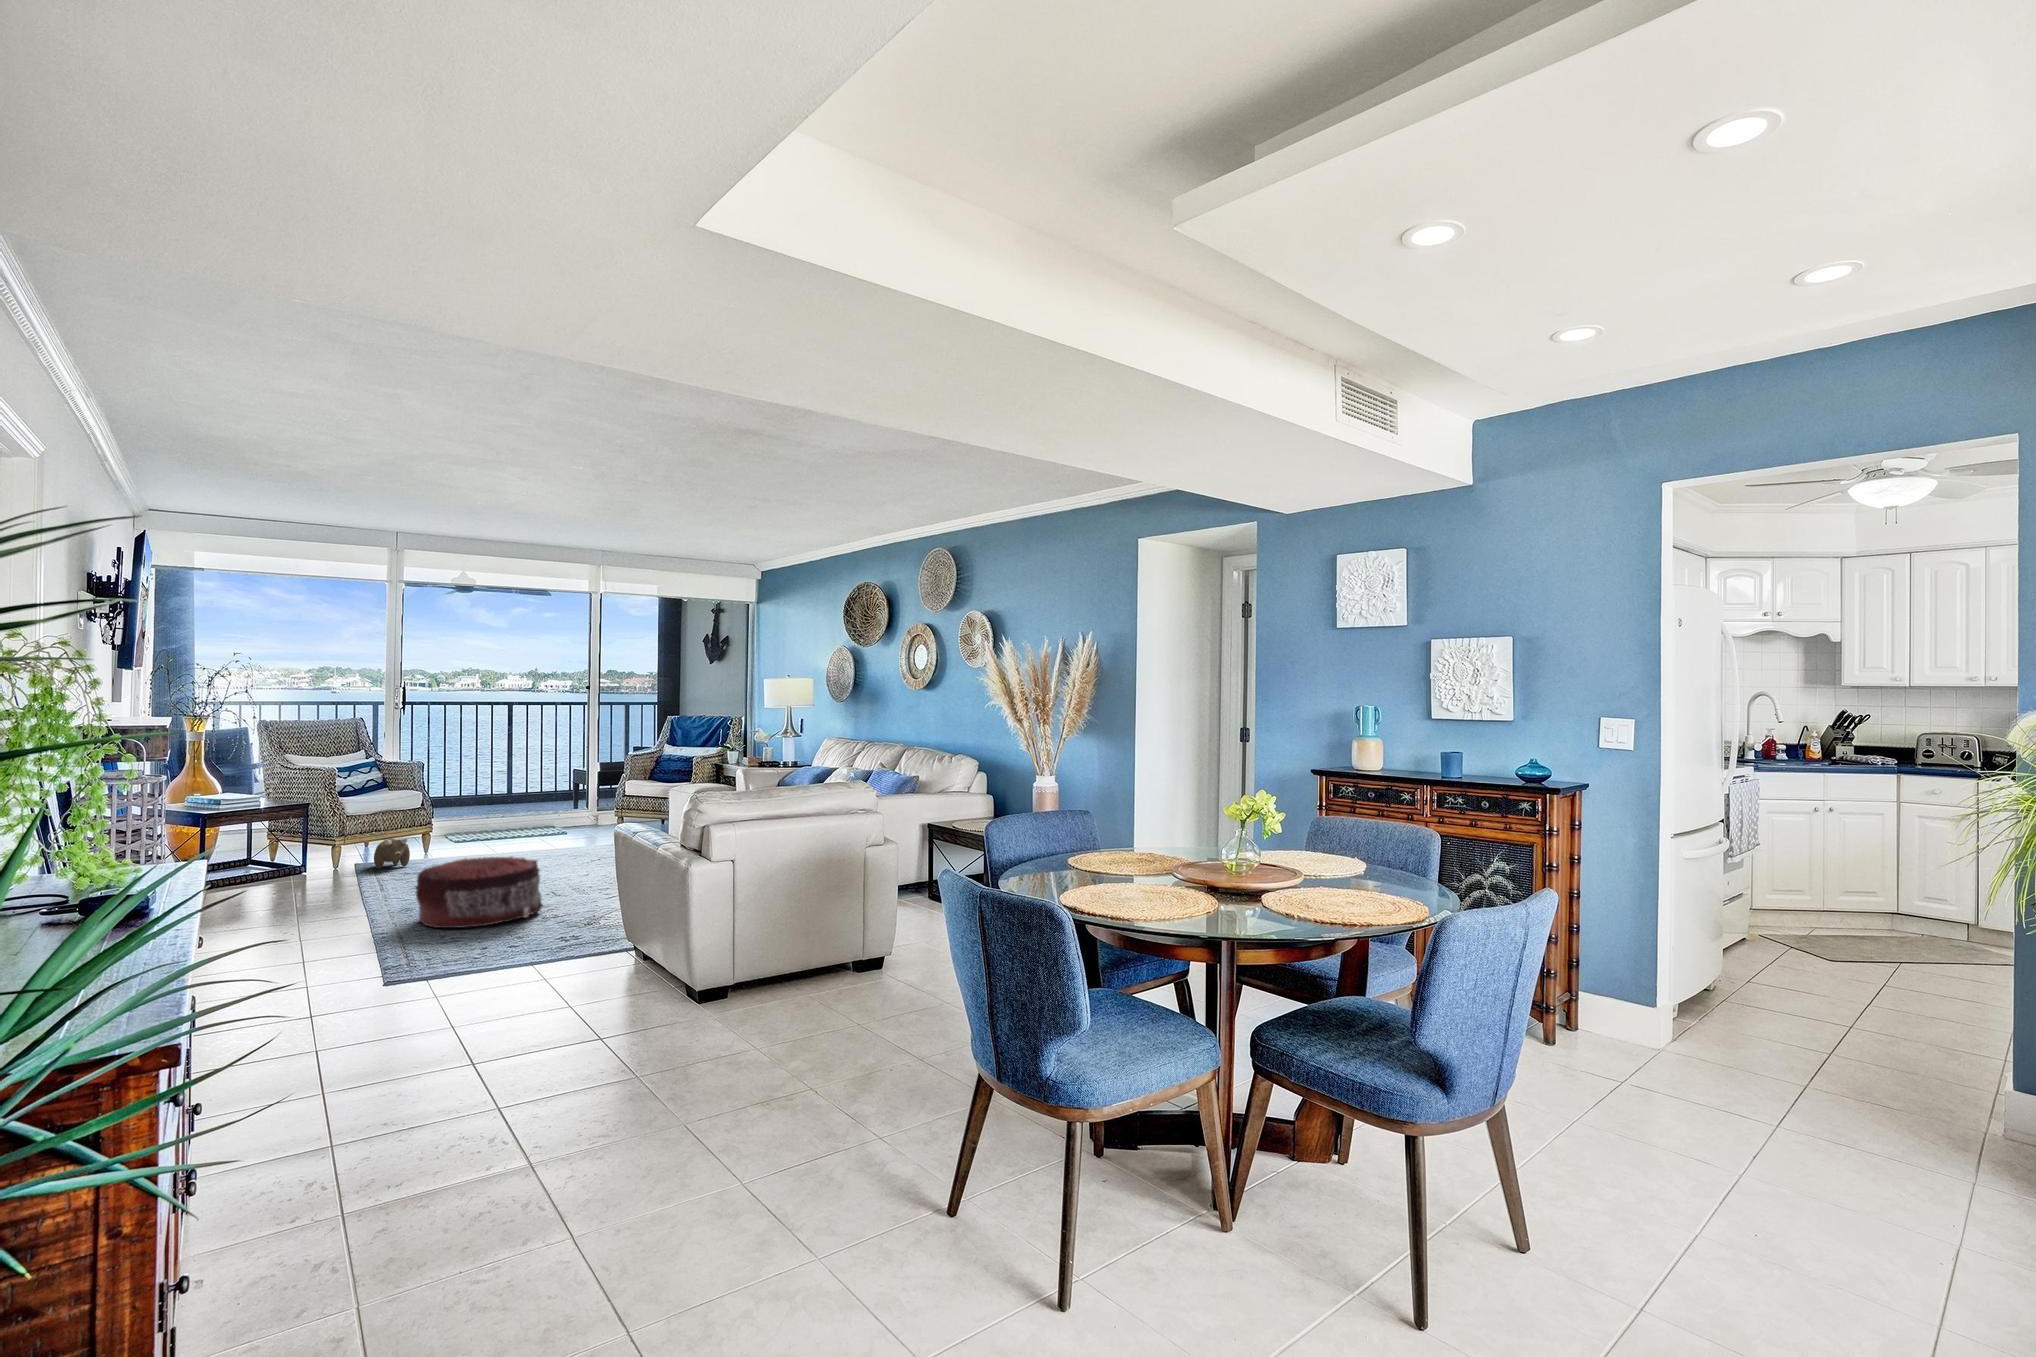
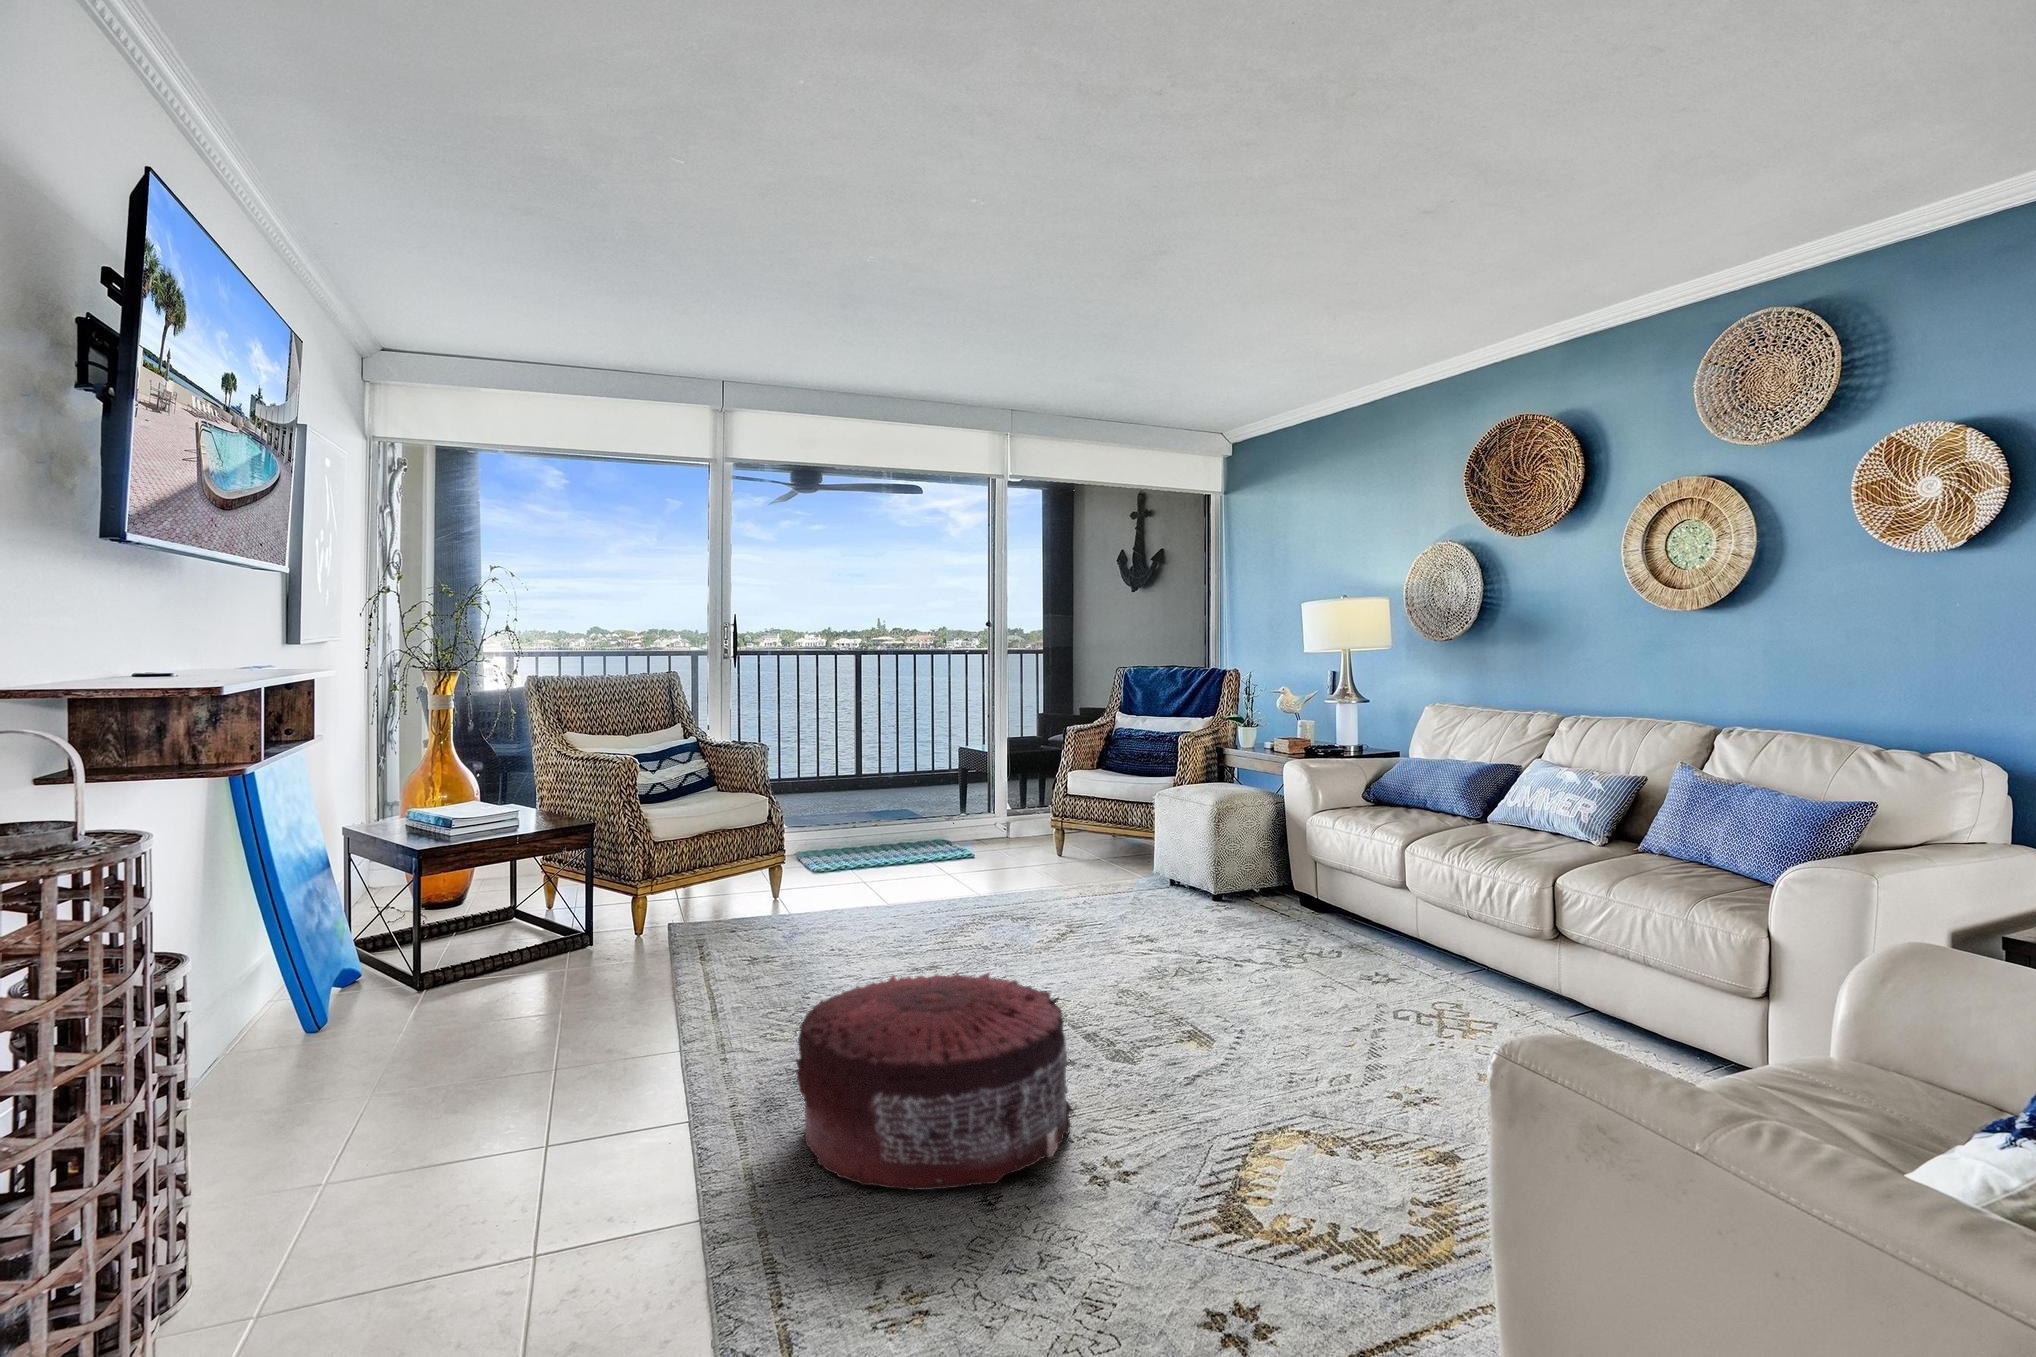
plush toy: present [374,839,410,869] -> none [701,881,758,938]

